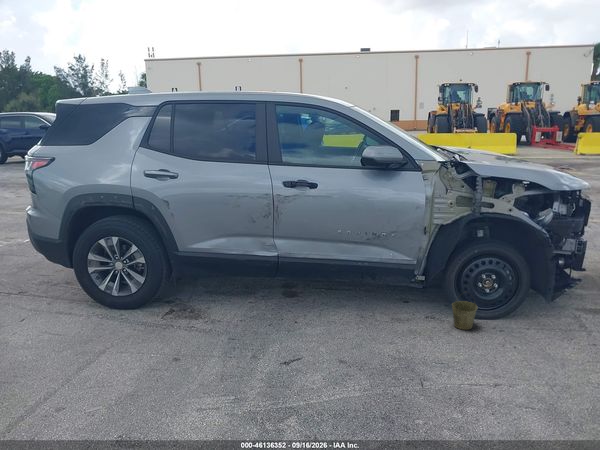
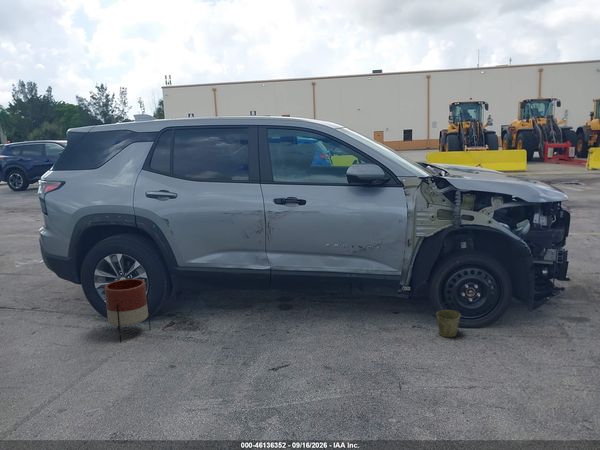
planter: none [100,264,149,331] -> present [104,279,151,342]

